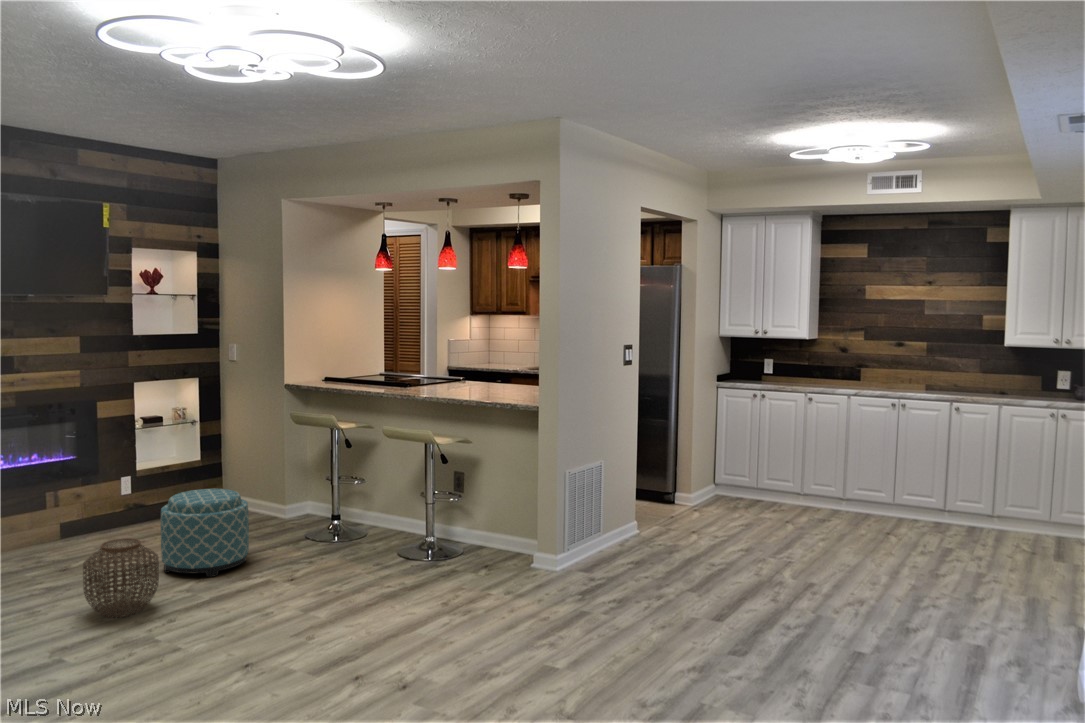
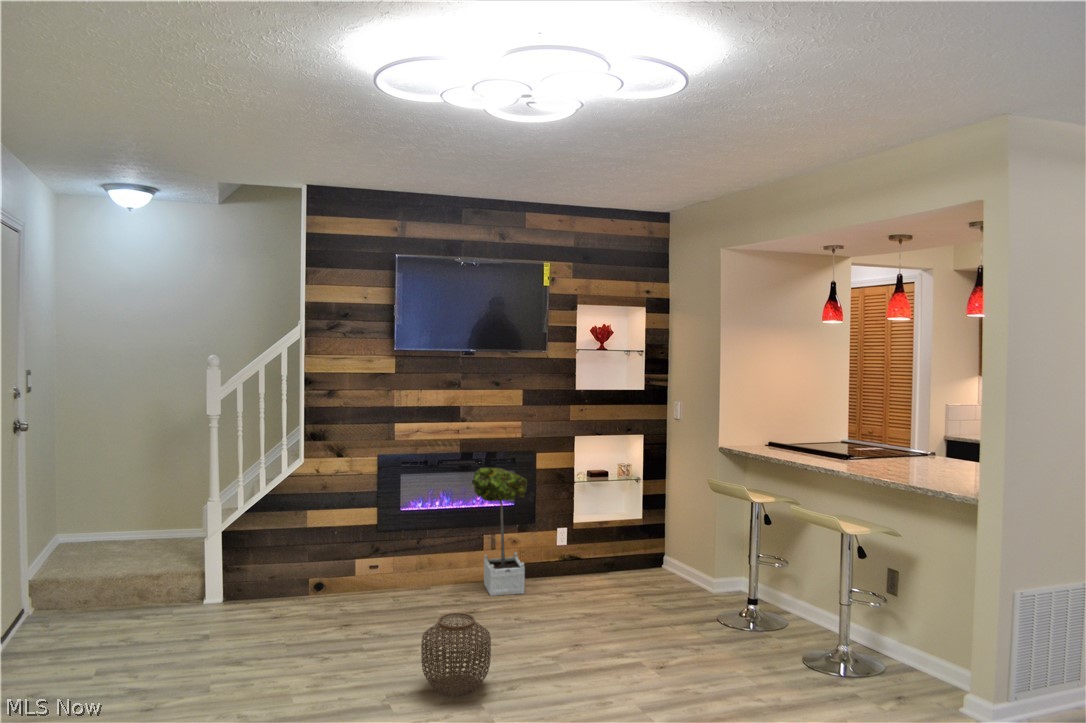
potted tree: none [33,415,105,553] -> present [472,467,527,596]
ottoman: present [161,489,249,577] -> none [532,565,619,669]

